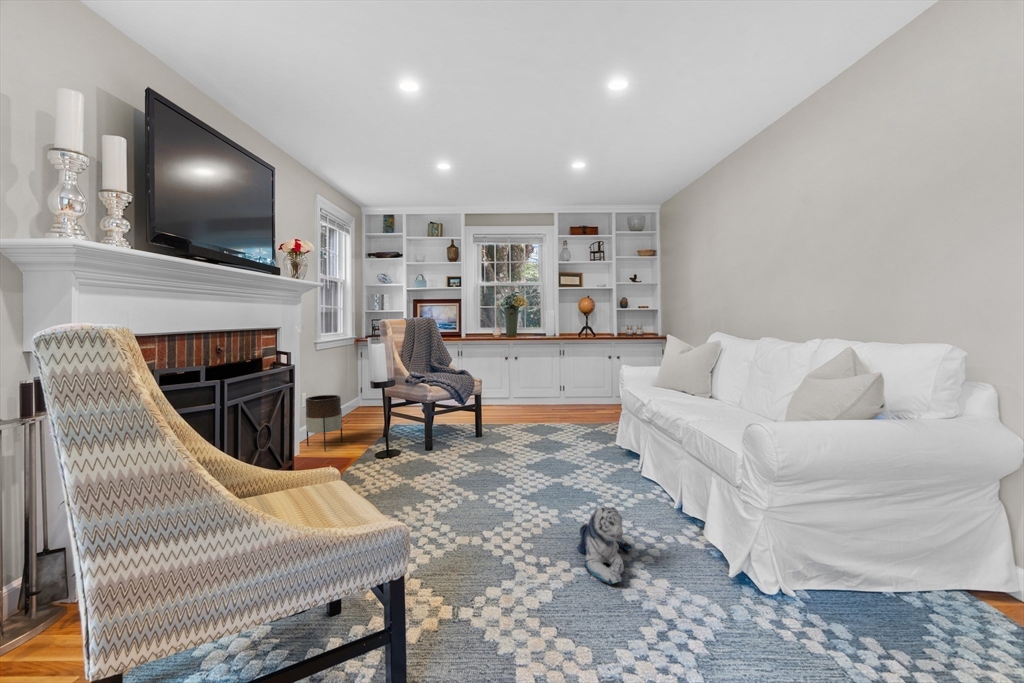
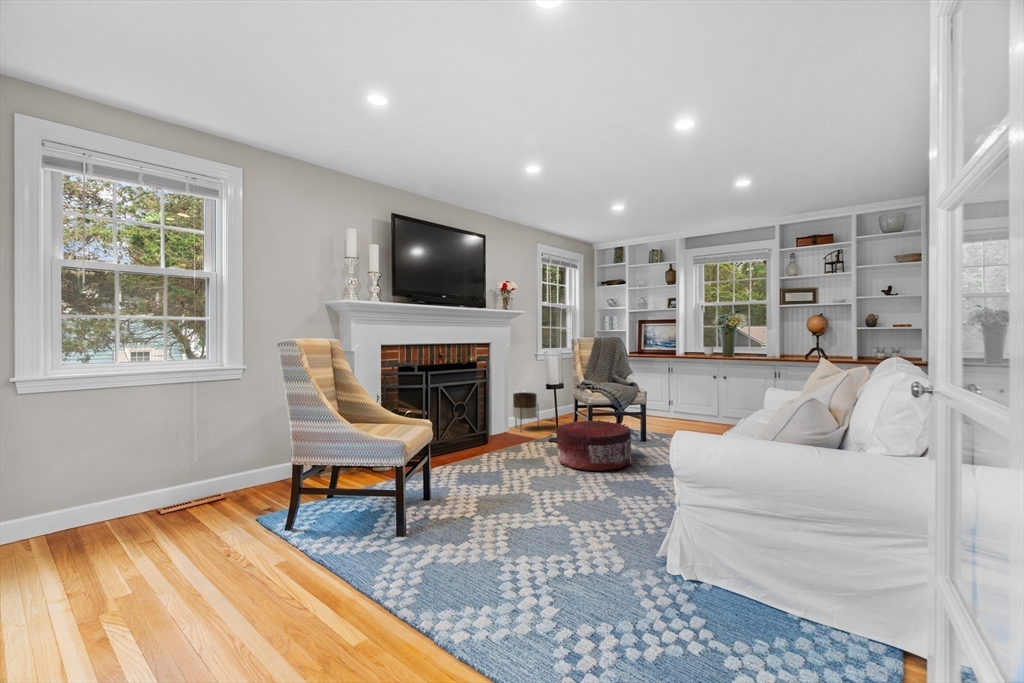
pouf: none [430,419,522,487] -> present [557,420,632,471]
plush toy: present [577,507,631,585] -> none [563,482,617,535]

